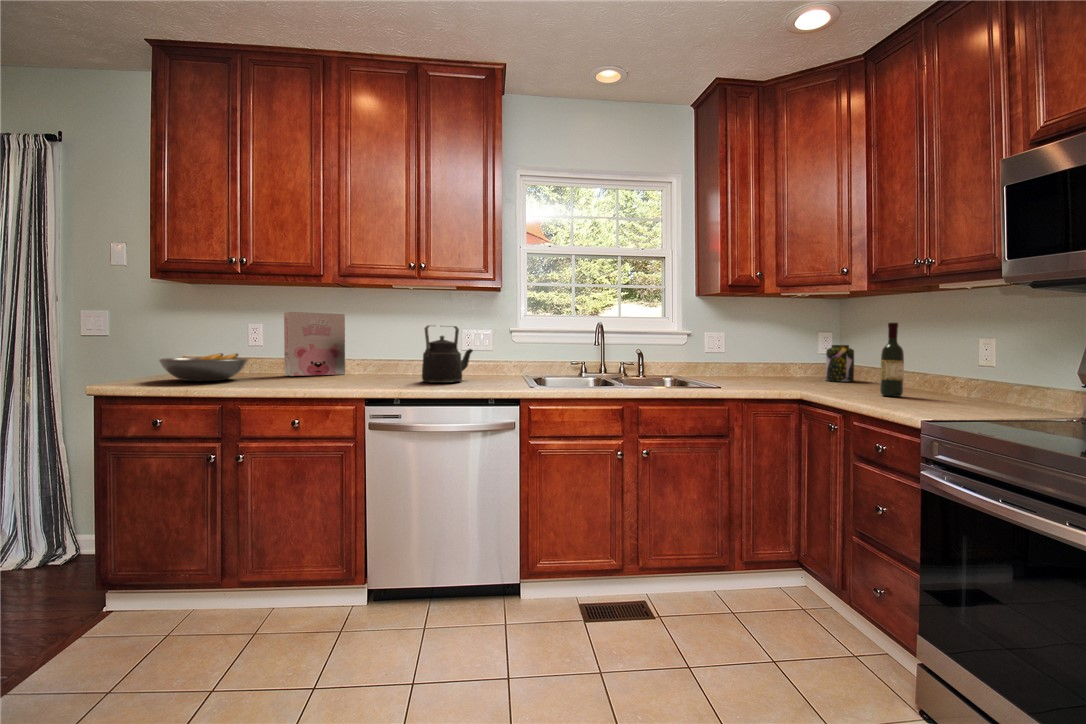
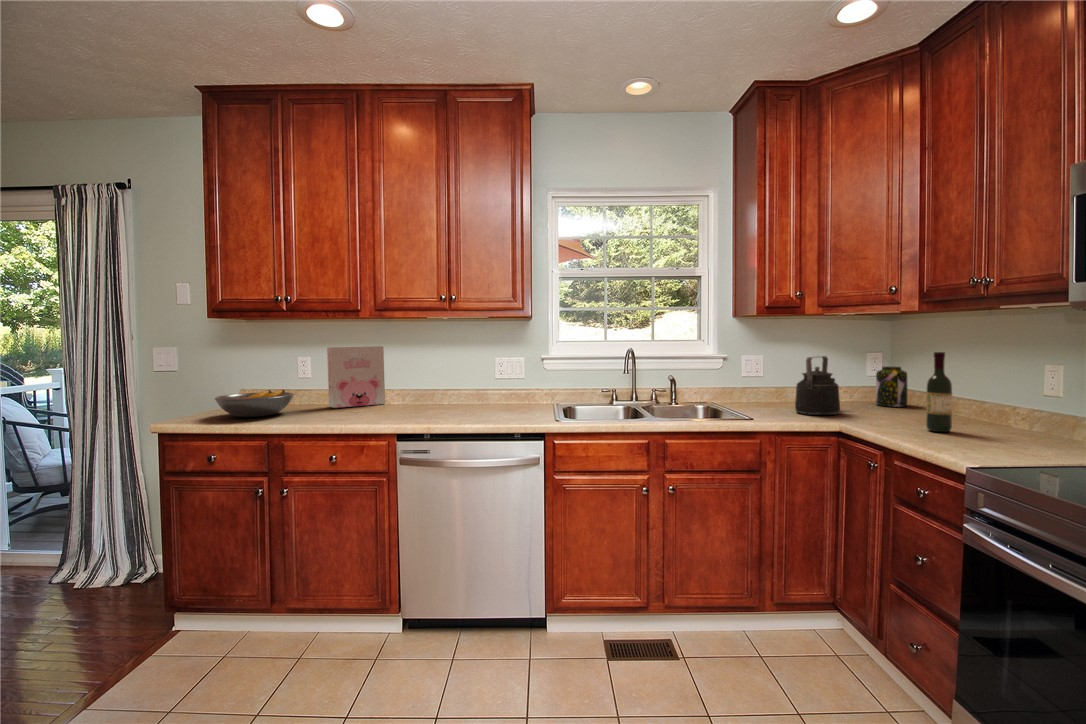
kettle: present [422,325,473,383] -> present [795,356,840,415]

